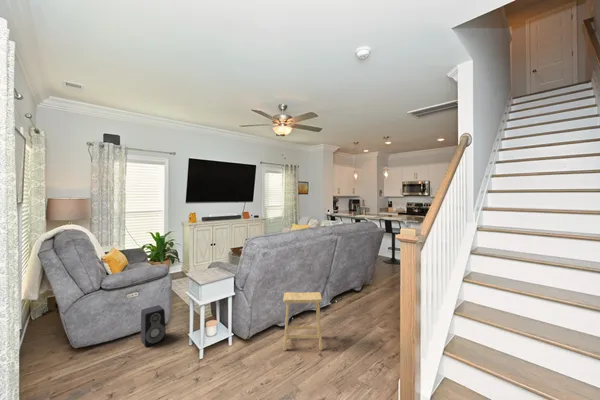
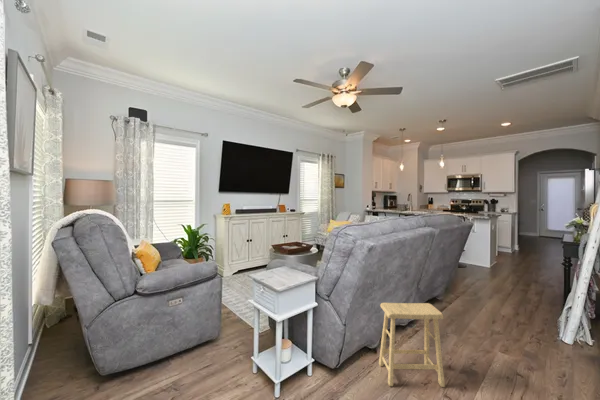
speaker: present [141,305,166,346] -> none [186,316,219,374]

